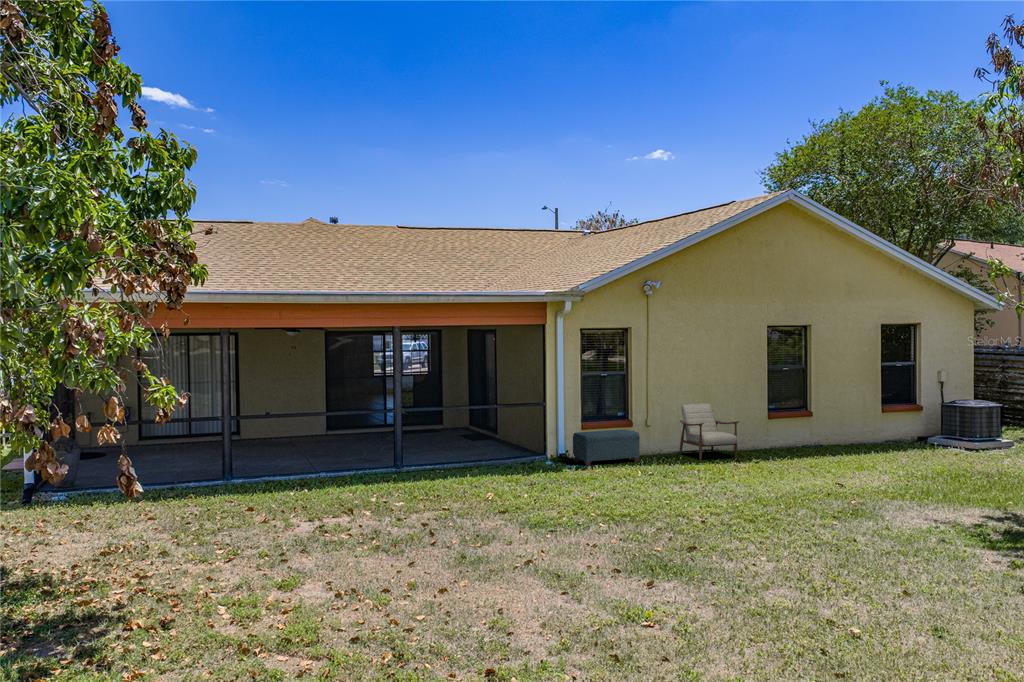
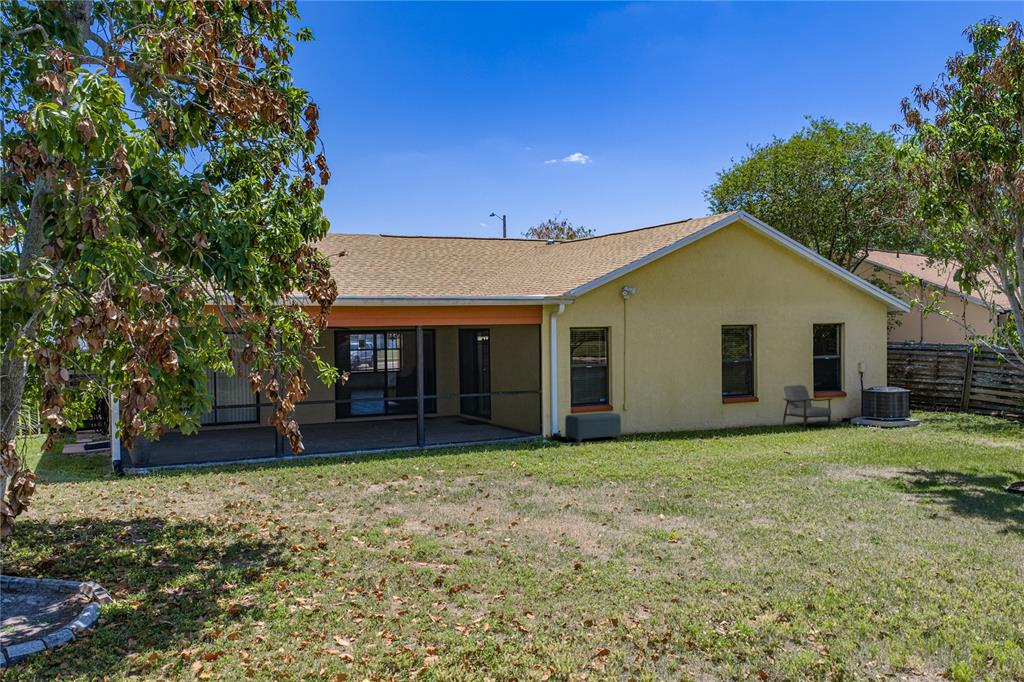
chair: present [680,403,739,460] -> present [783,385,833,428]

